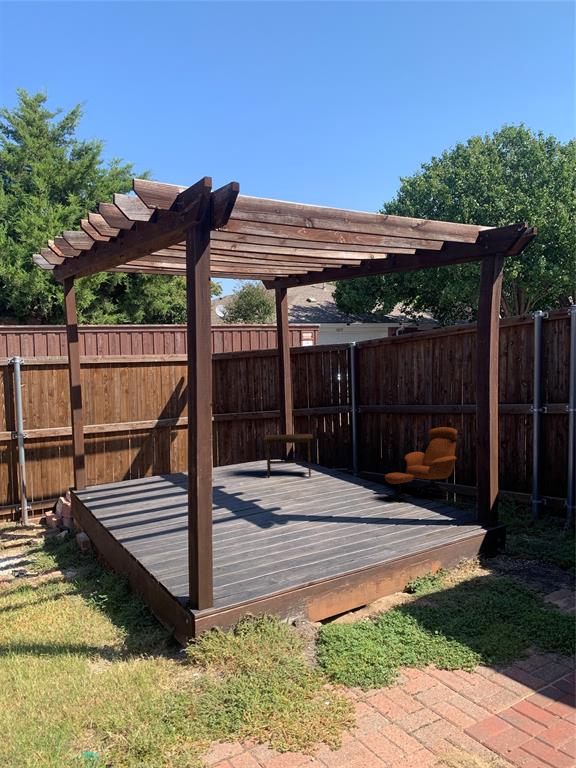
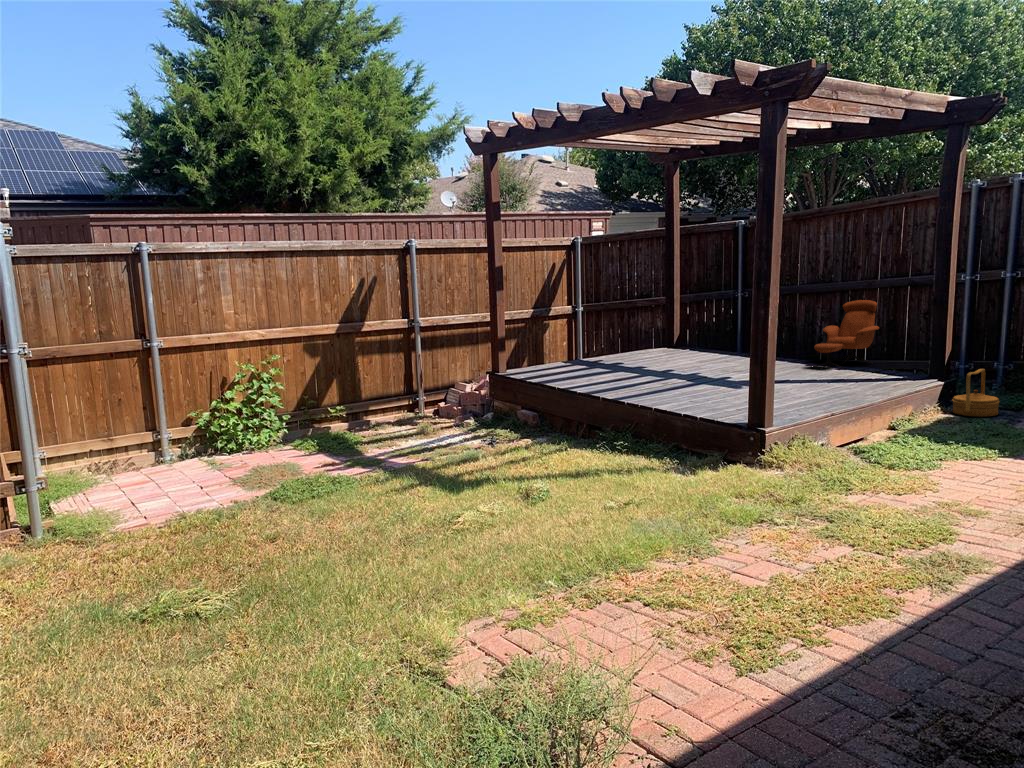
footstool: present [263,434,313,478] -> none [662,315,718,359]
woven basket: none [498,517,547,575] -> present [952,369,999,417]

